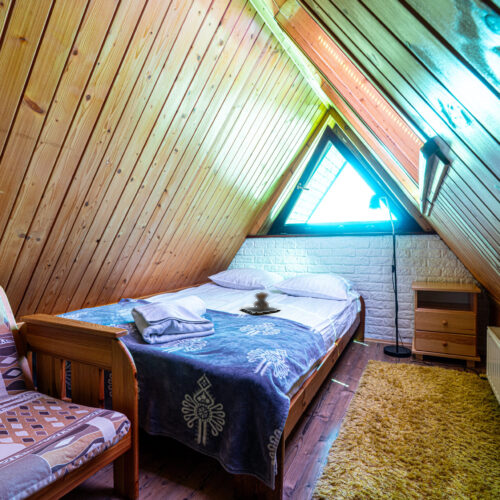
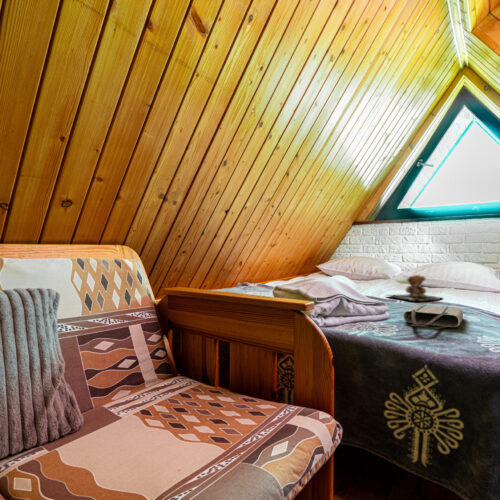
tote bag: none [211,321,265,343] -> present [403,305,463,329]

